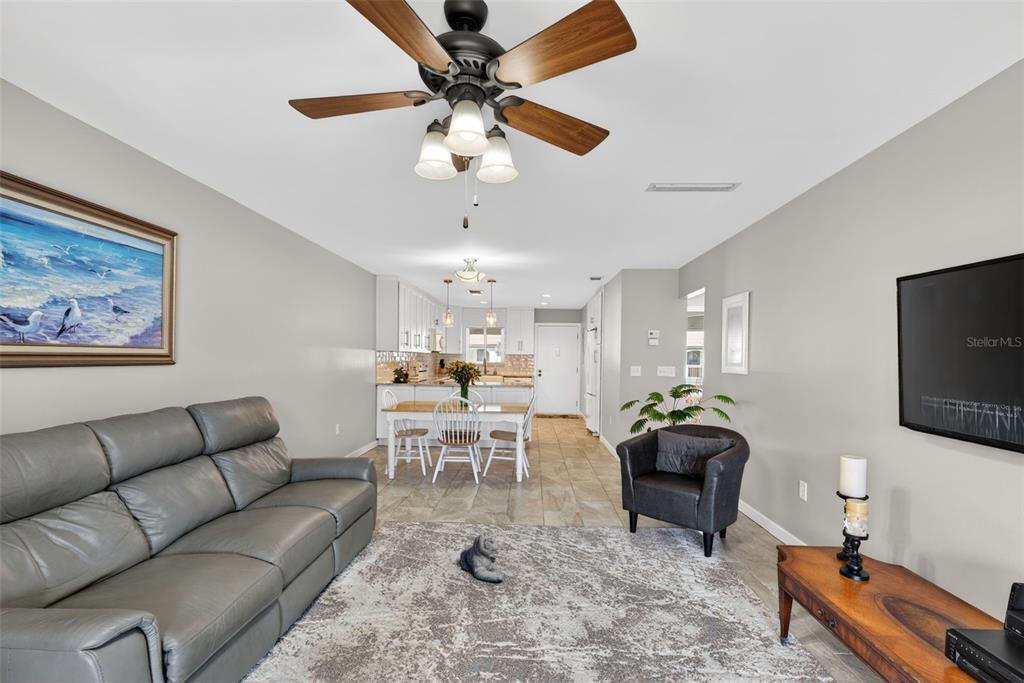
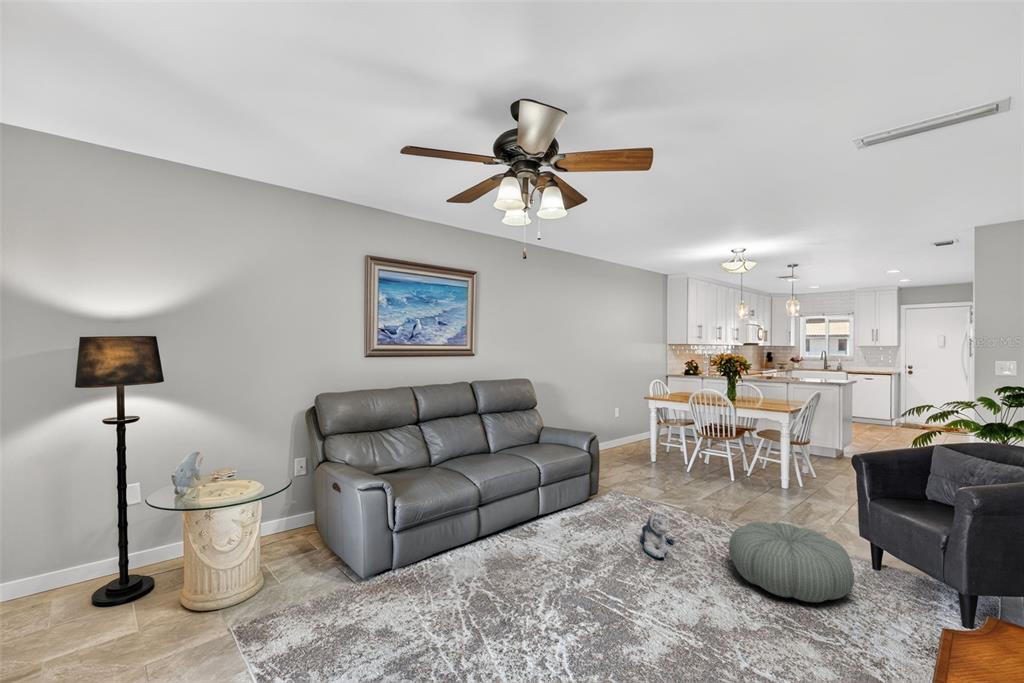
pouf: none [555,510,654,576] -> present [729,522,854,602]

